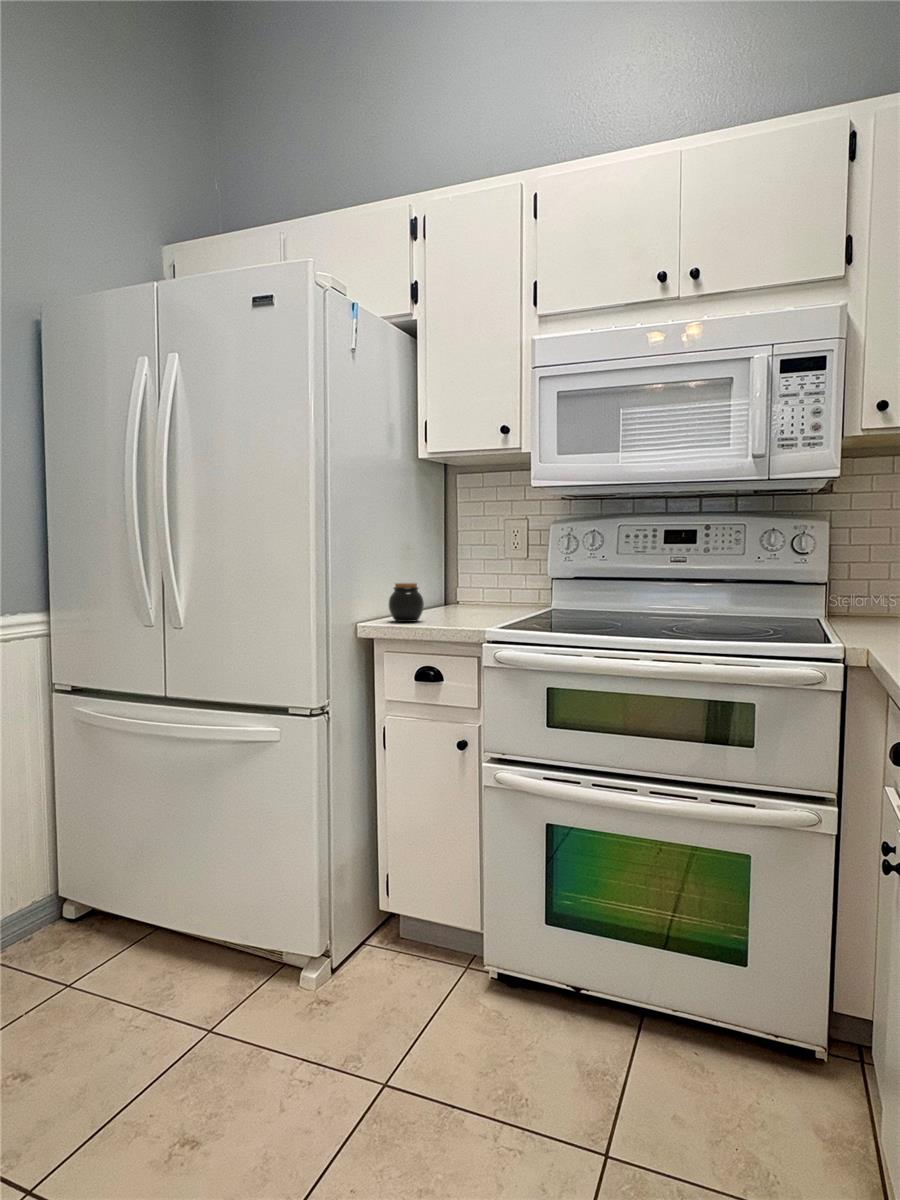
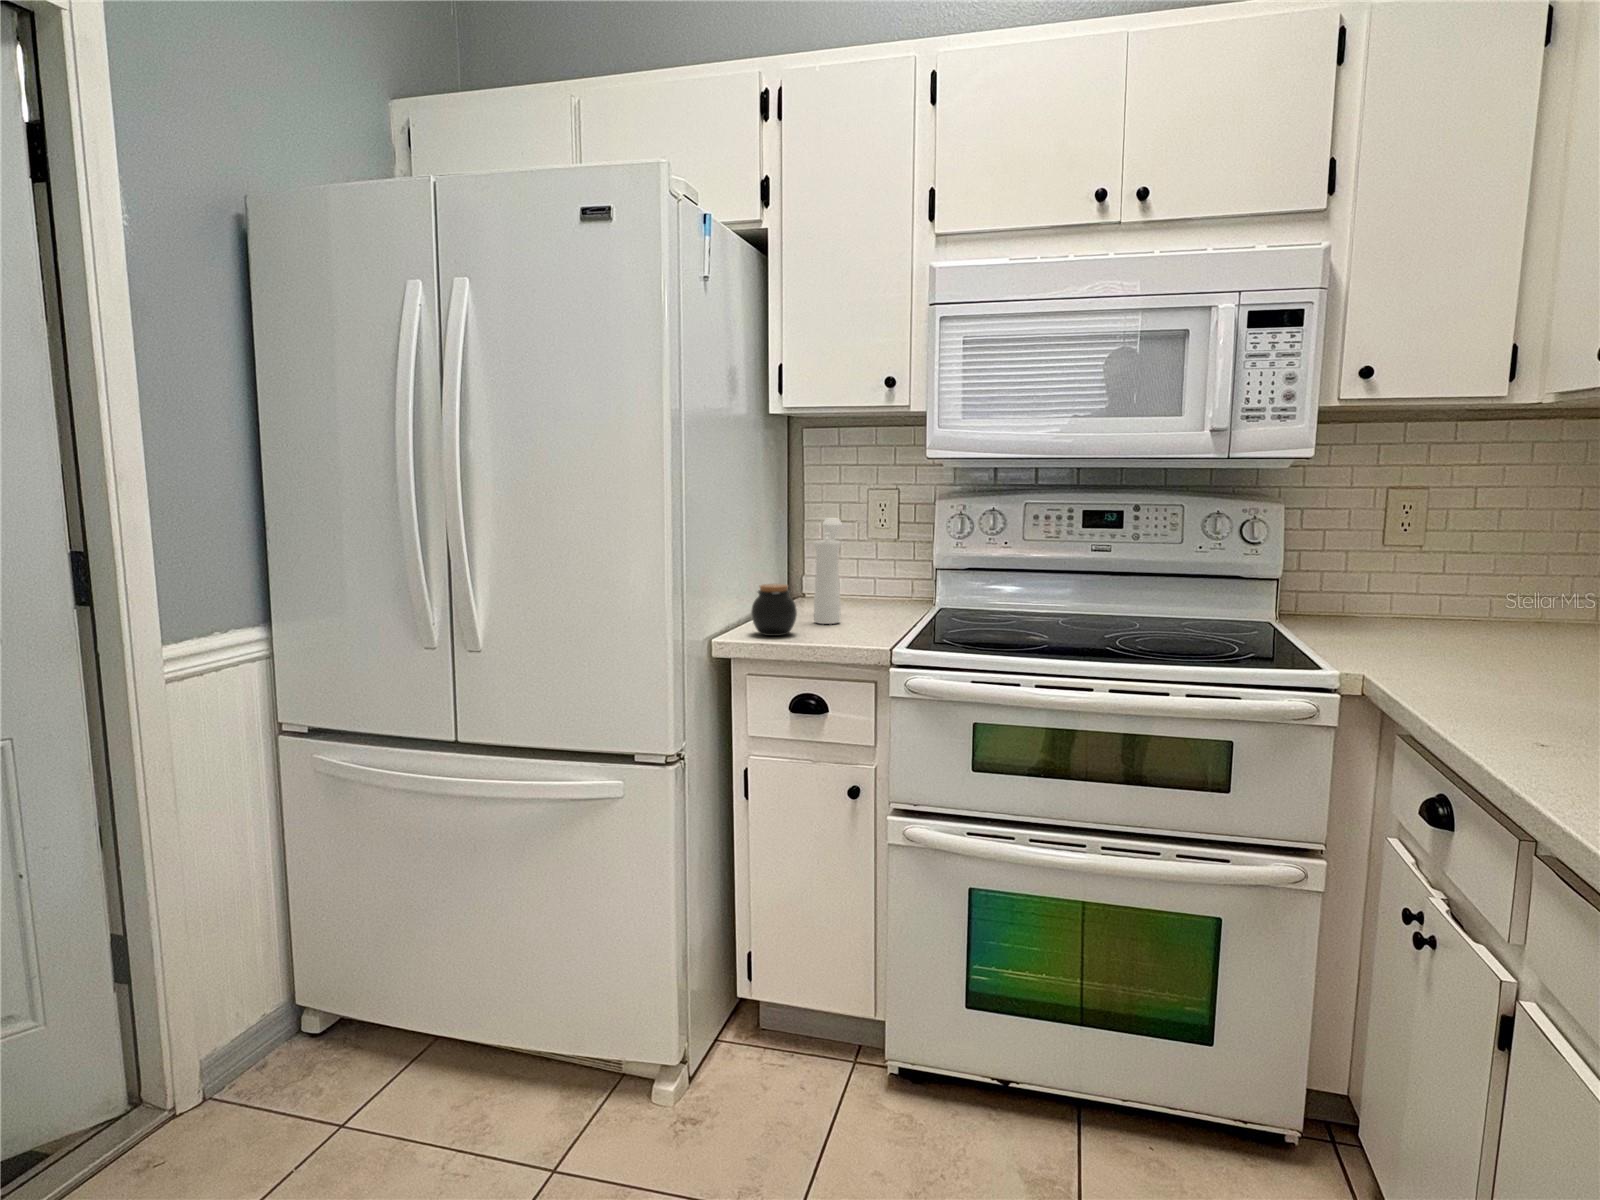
pepper mill: none [444,538,473,617] -> present [814,519,842,624]

